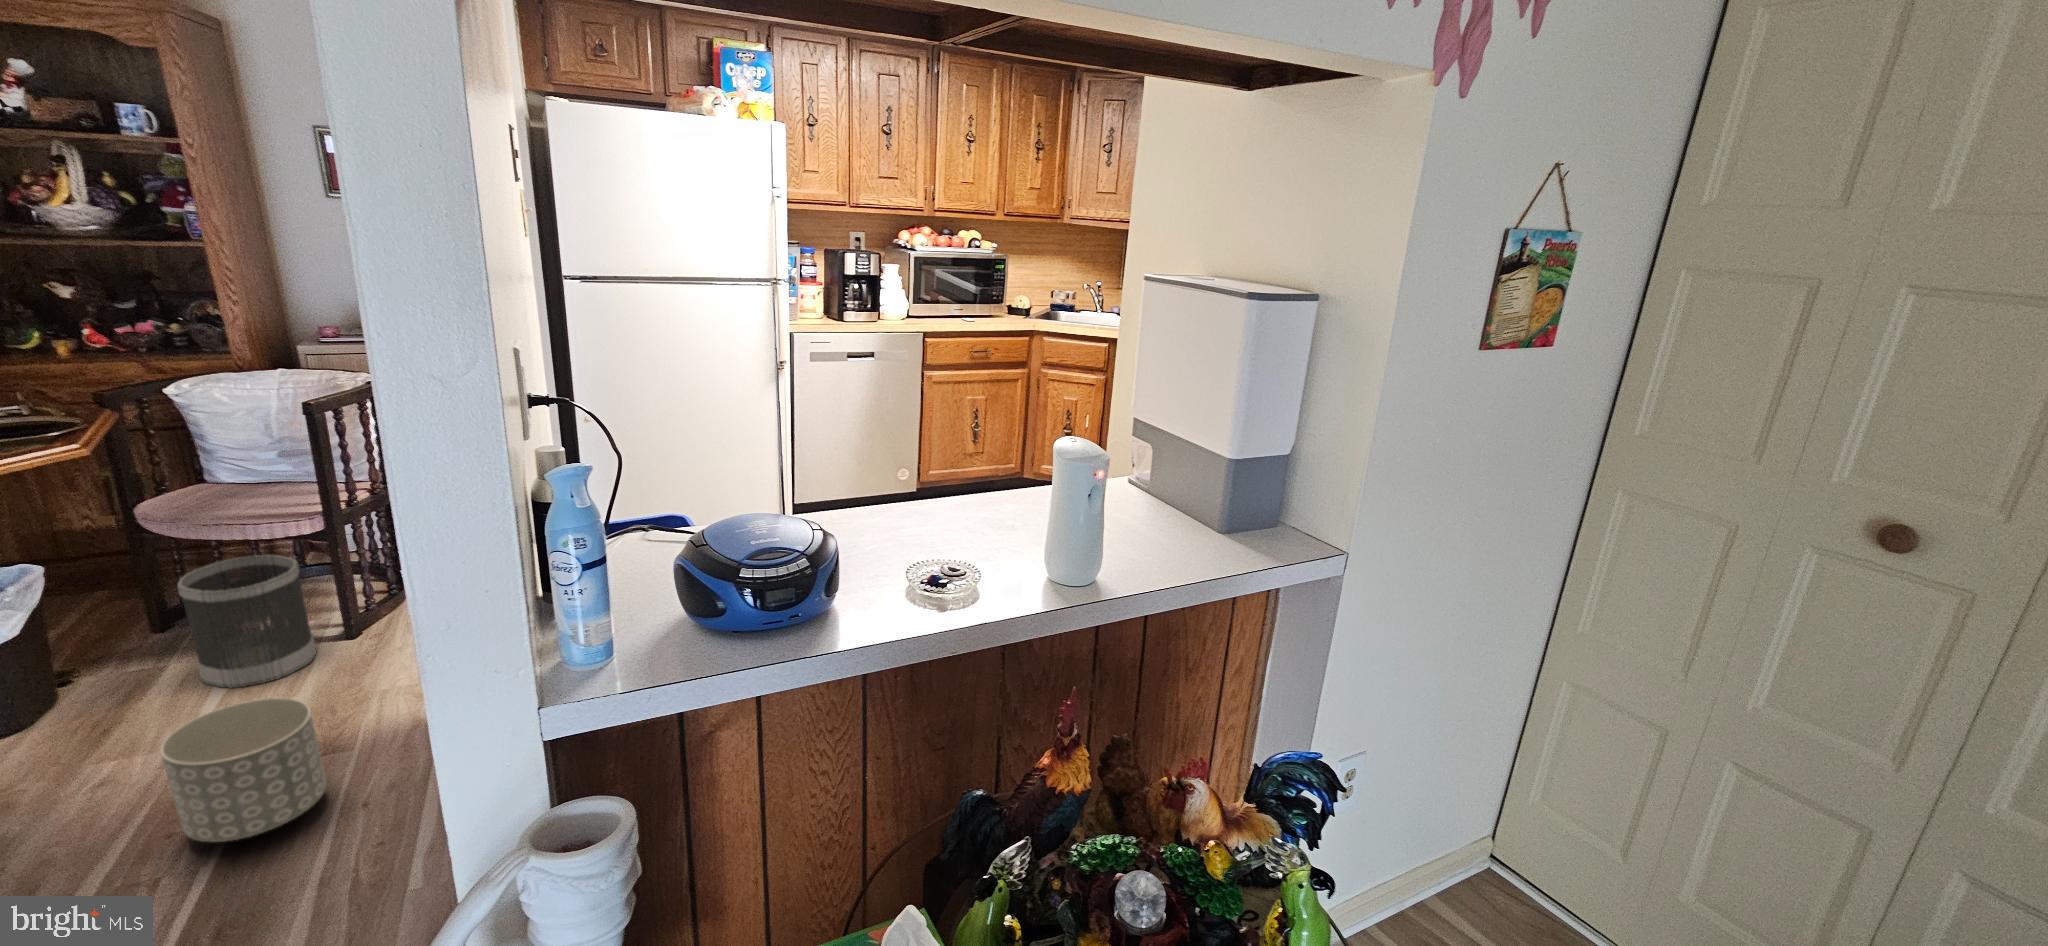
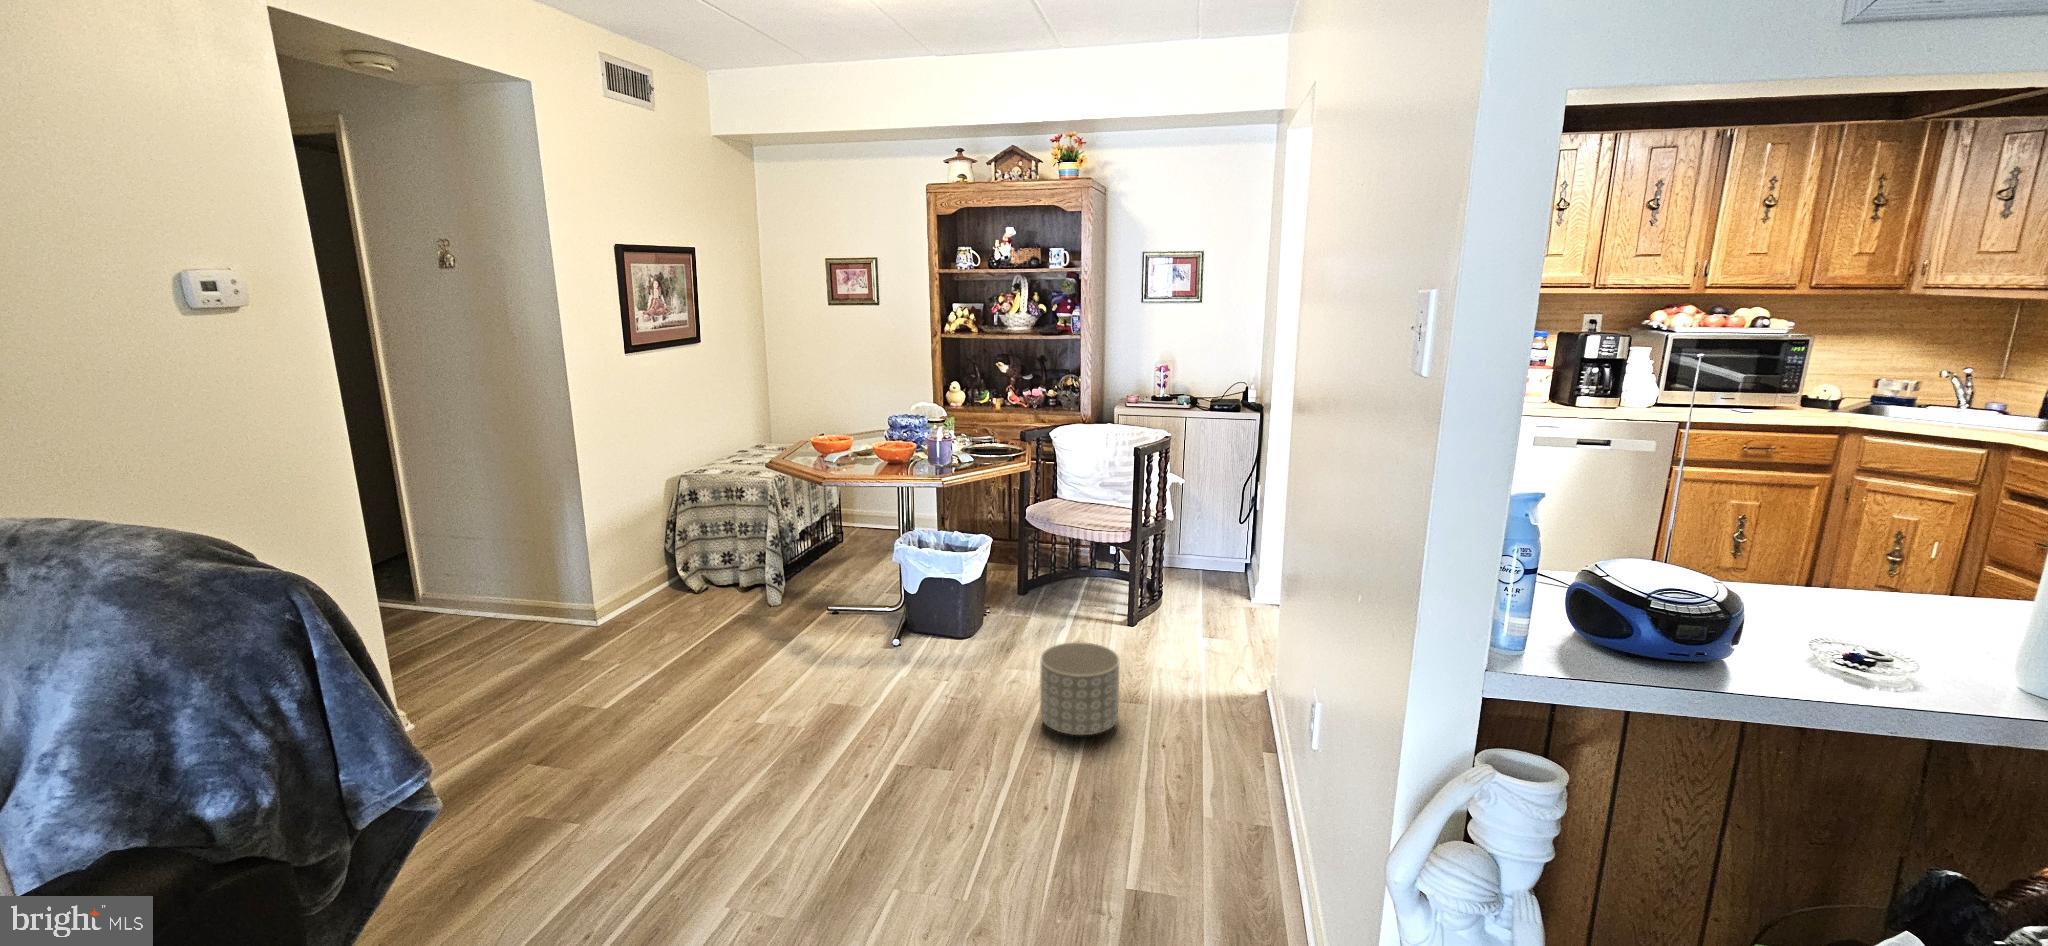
wastebasket: present [177,555,317,688] -> none [1042,550,1106,641]

